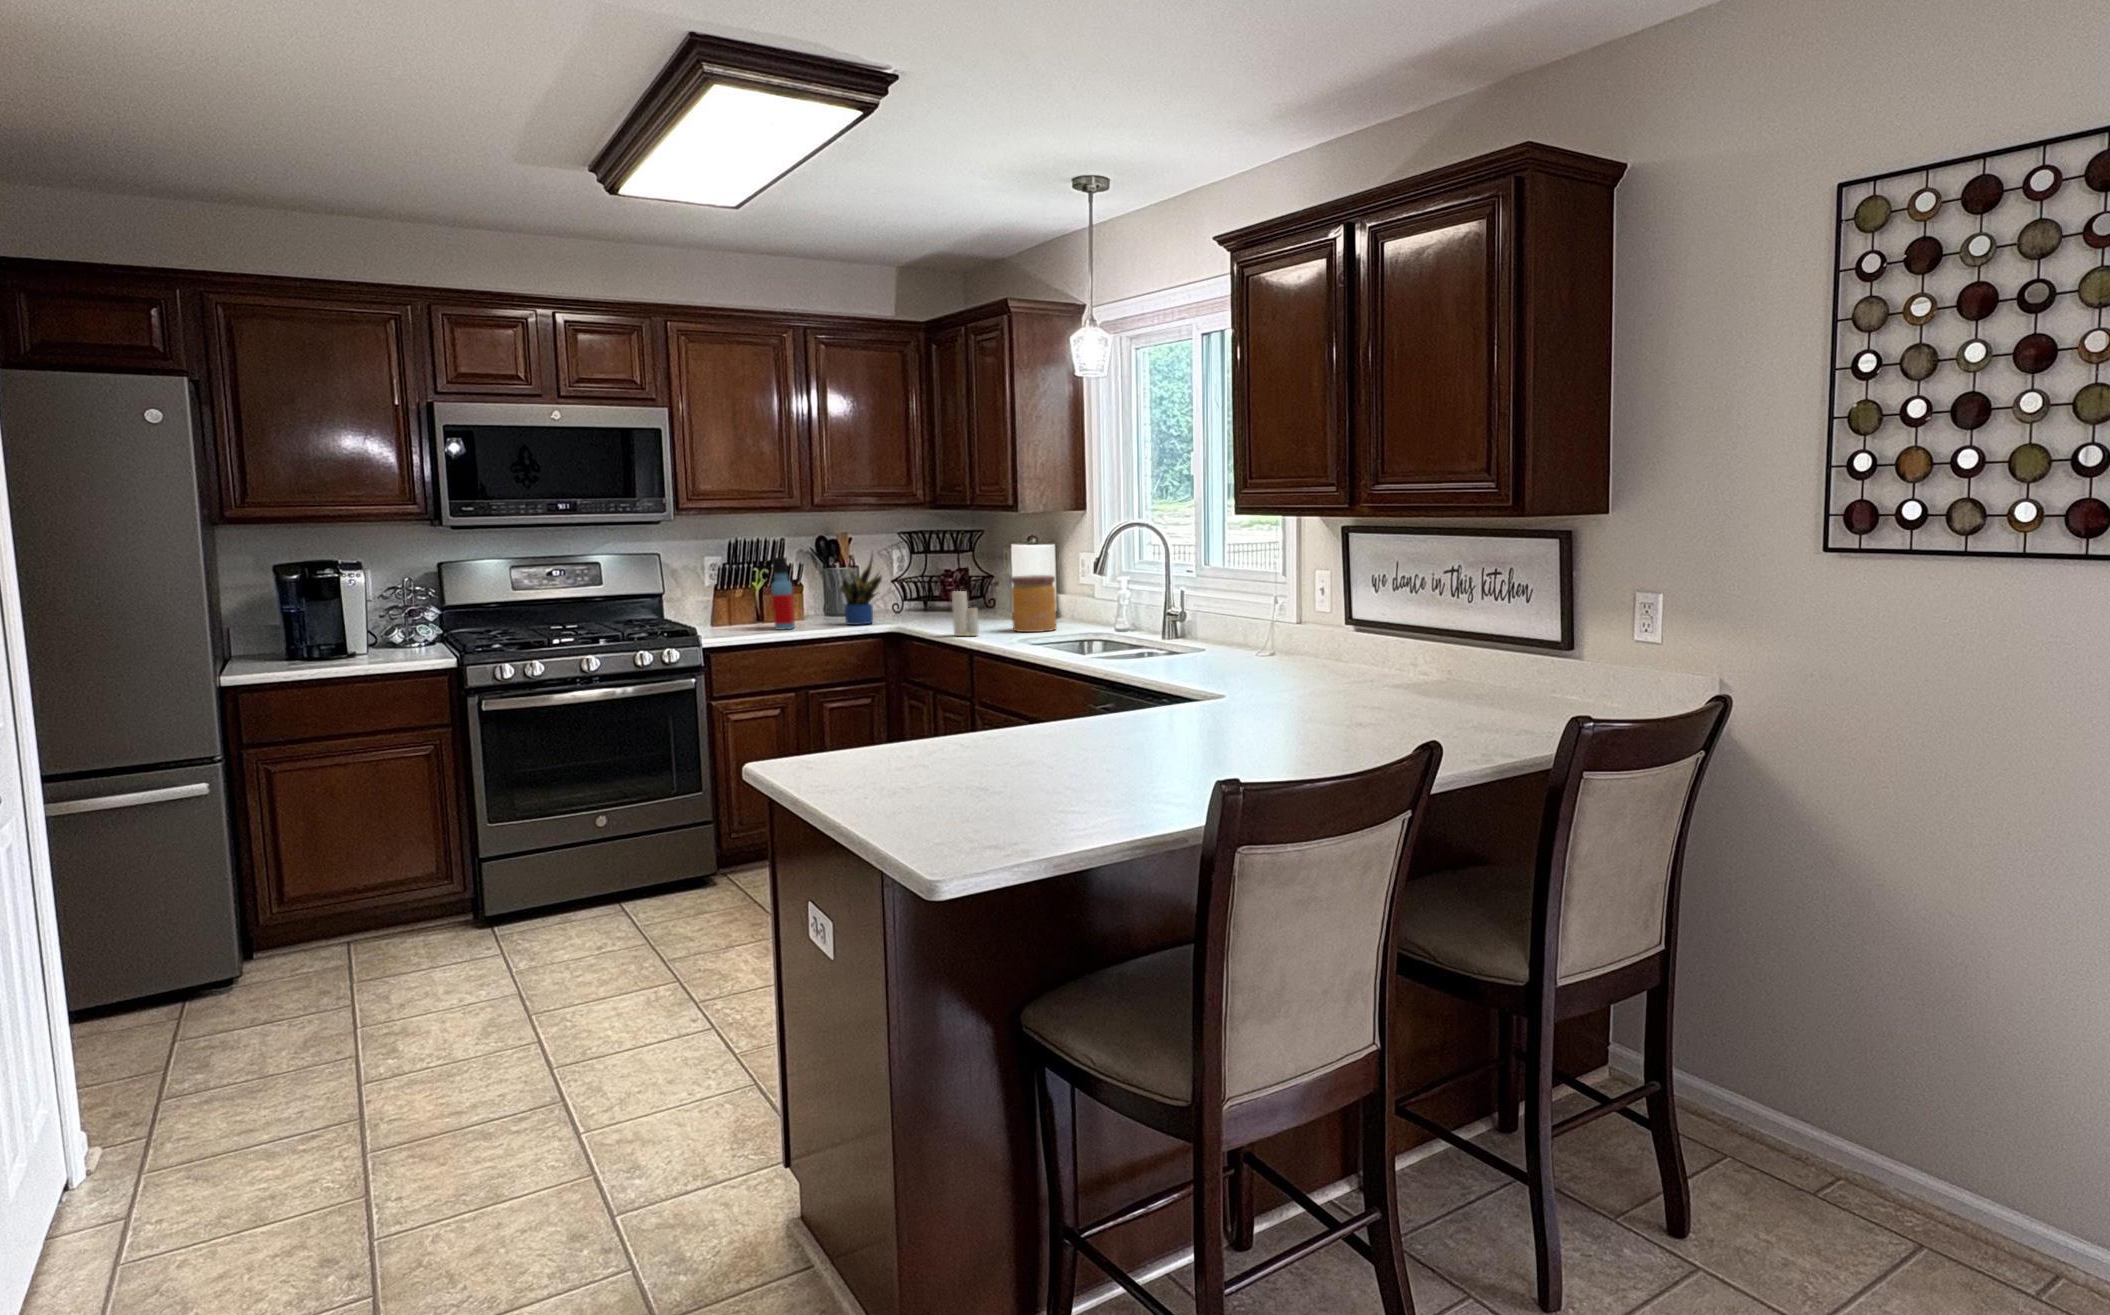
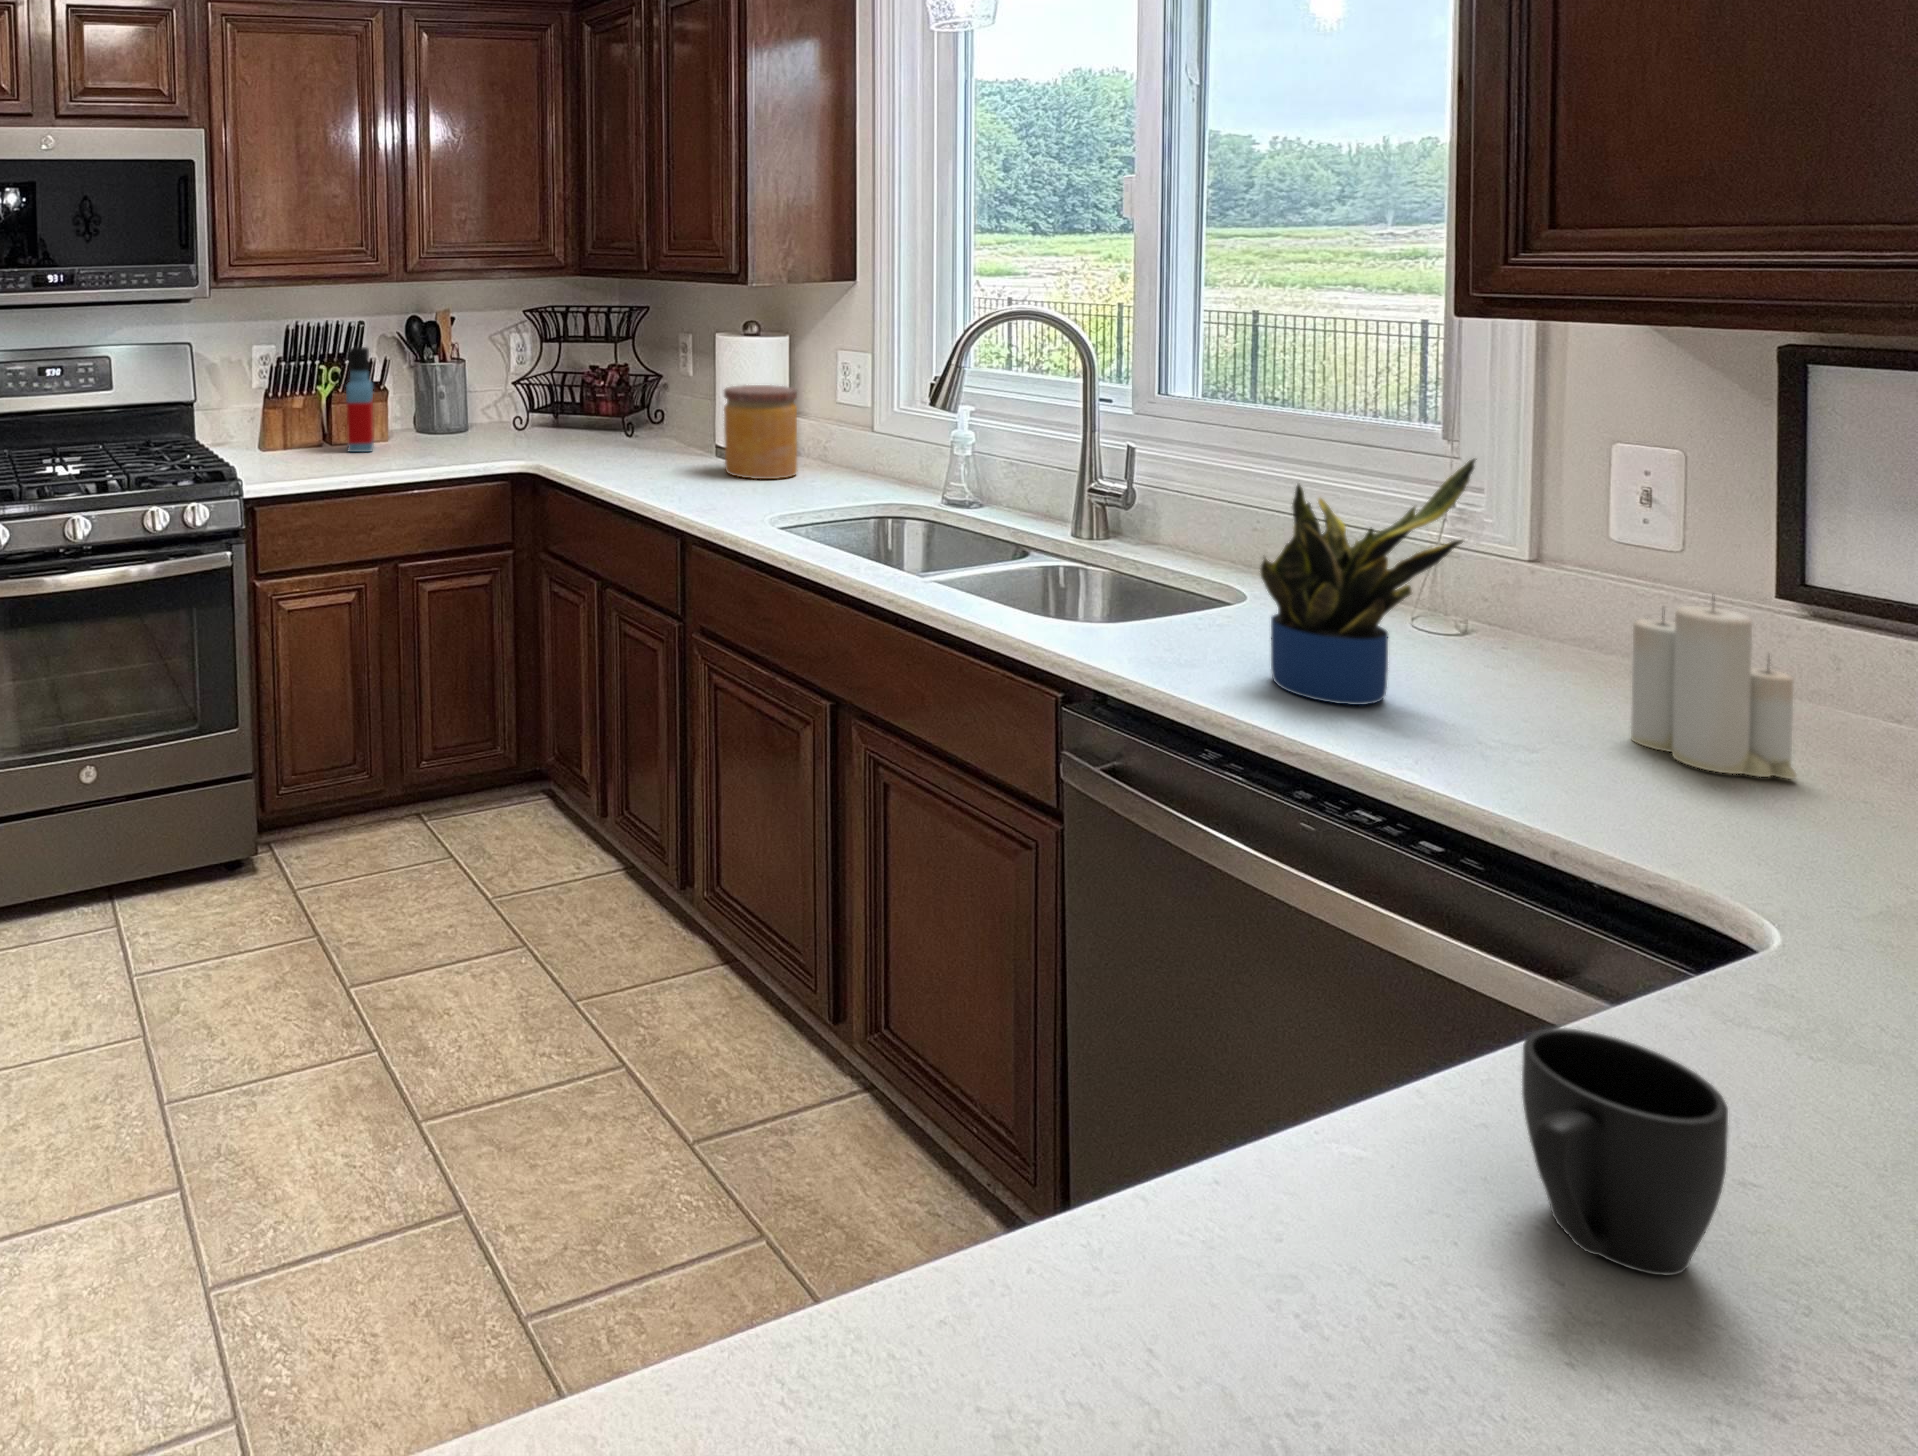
potted plant: present [841,556,882,625] -> present [1260,459,1477,705]
candle: present [952,591,979,636] -> present [1631,596,1796,779]
mug: none [1011,687,1062,734] -> present [1522,1028,1728,1275]

